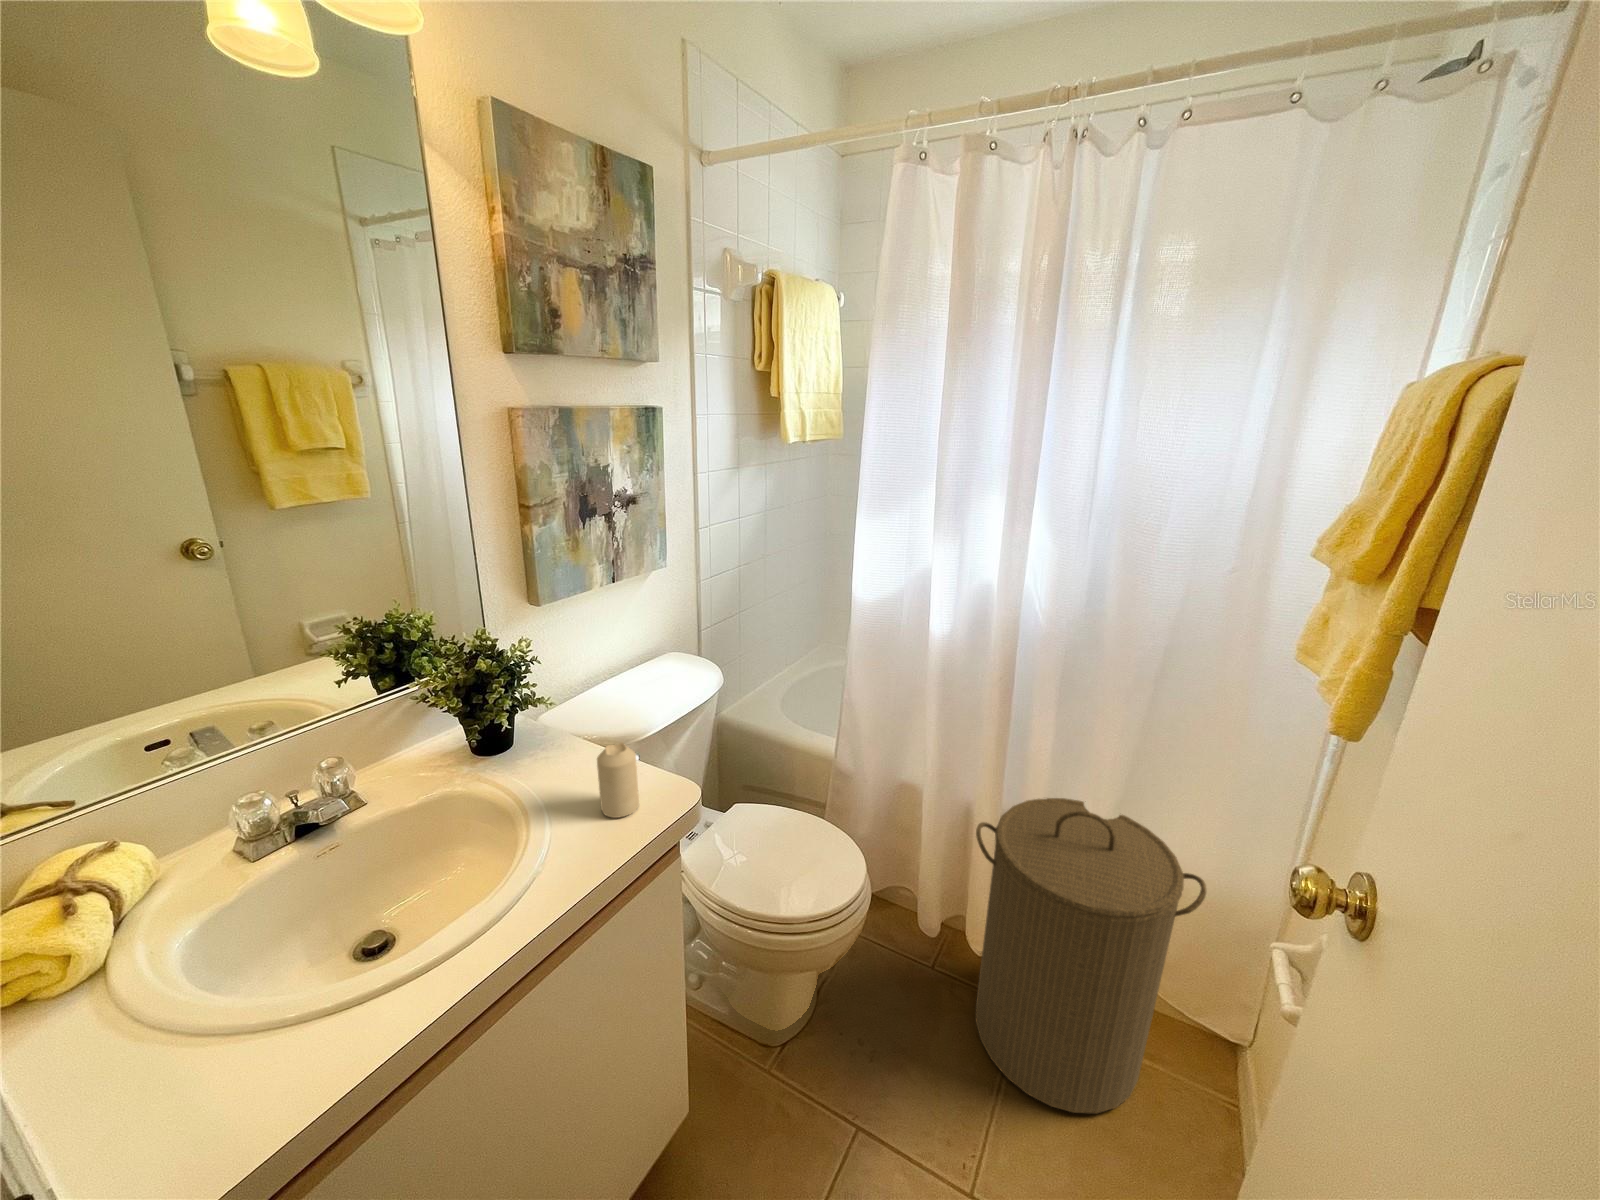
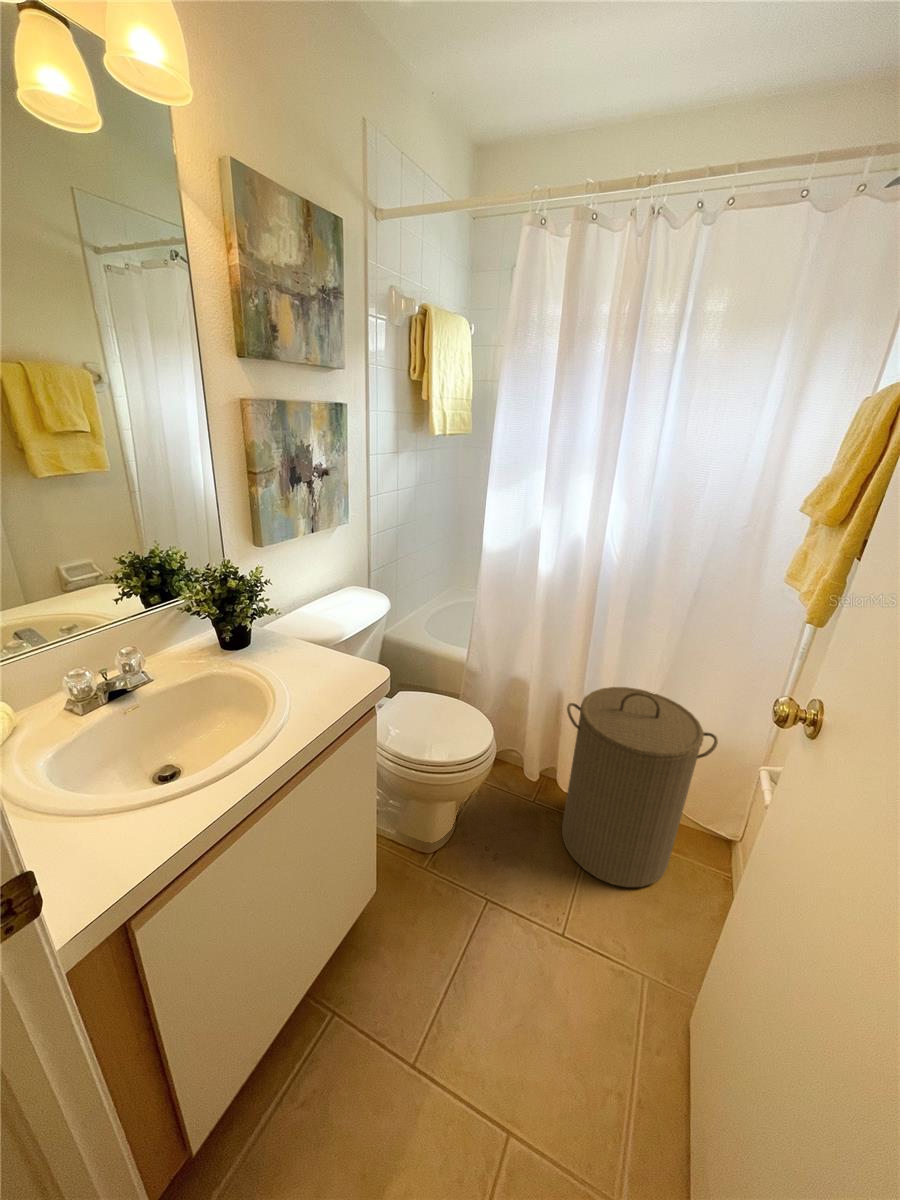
candle: present [597,743,639,818] -> none [322,637,350,687]

